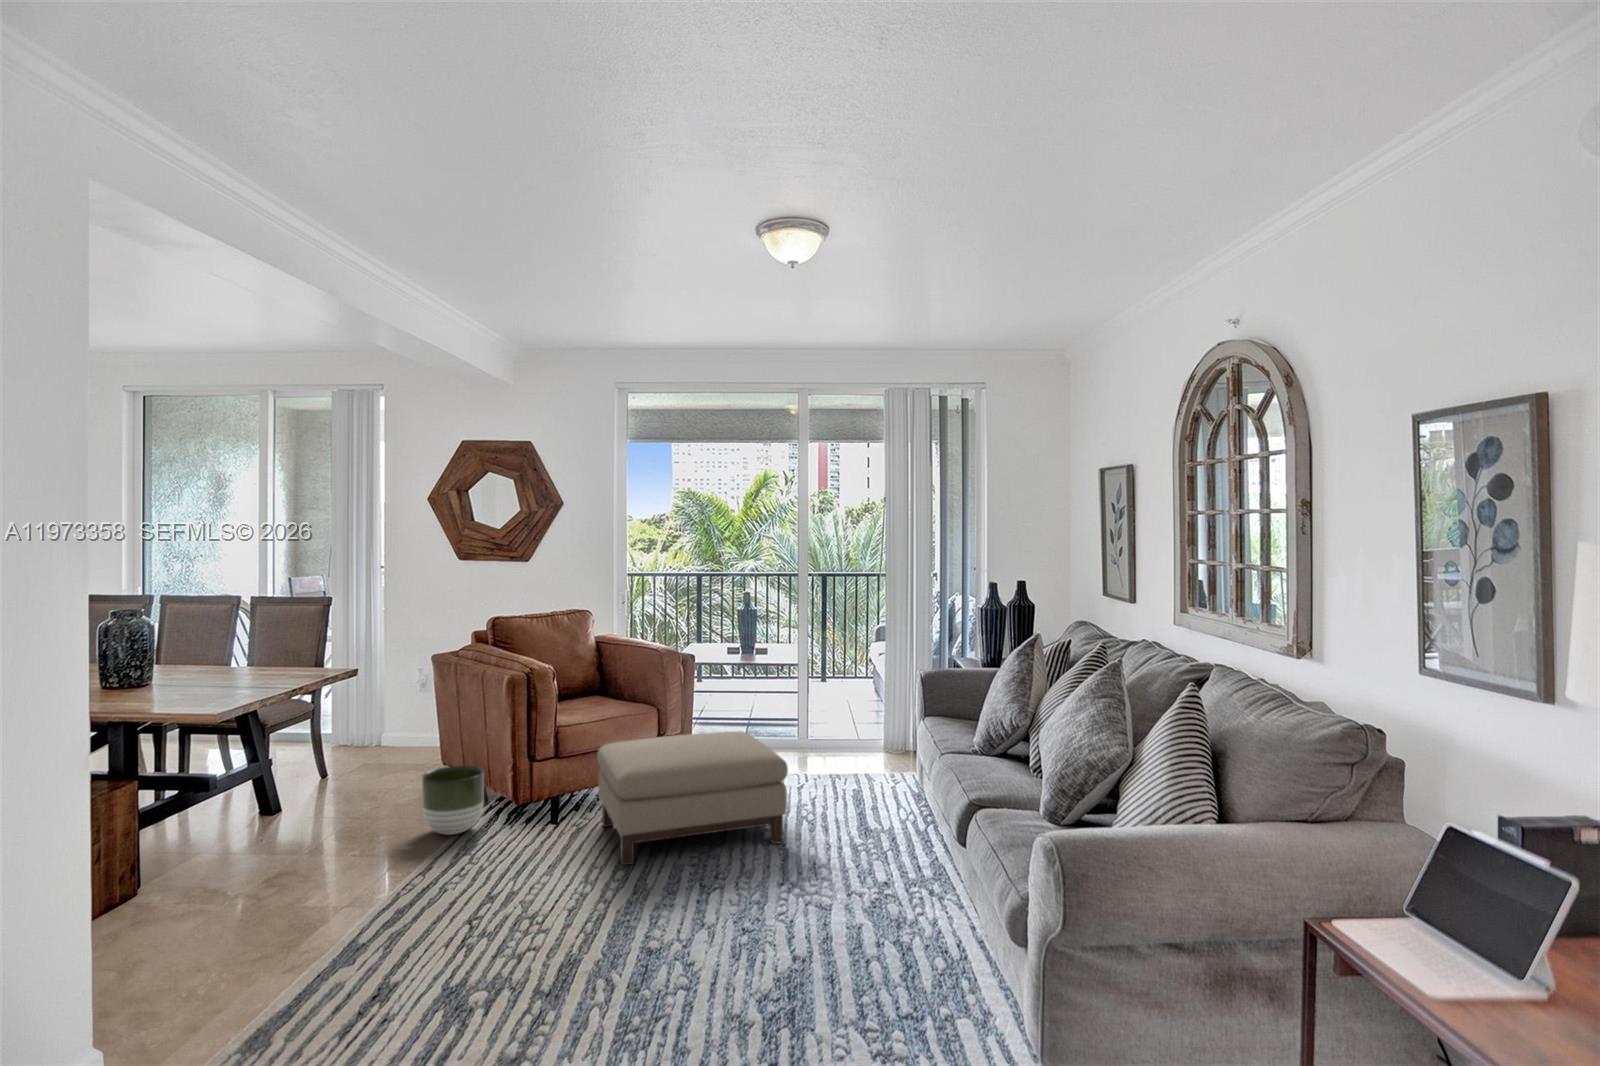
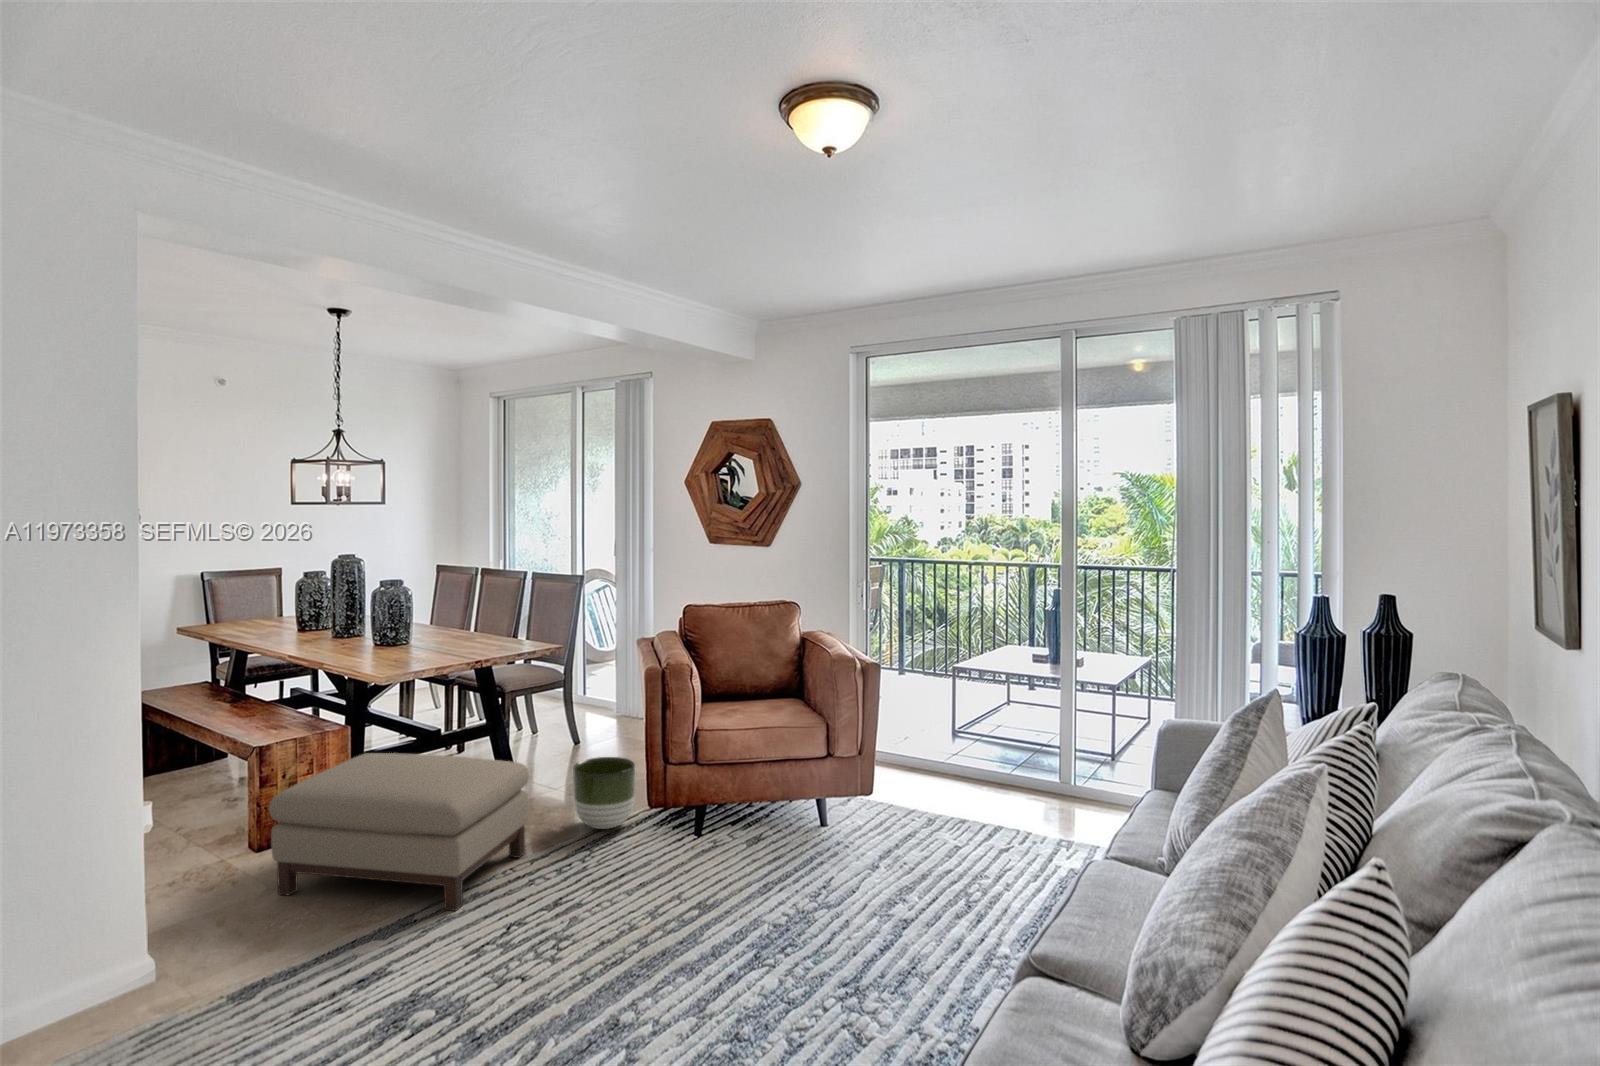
ottoman: present [597,732,788,865] -> present [269,753,529,911]

